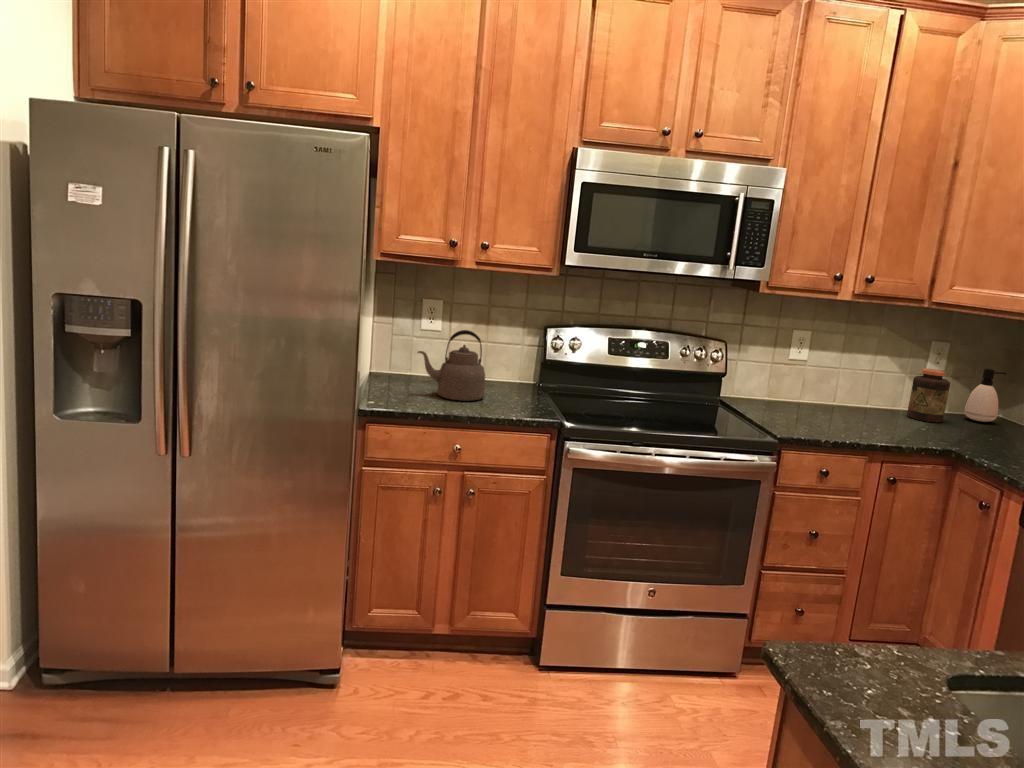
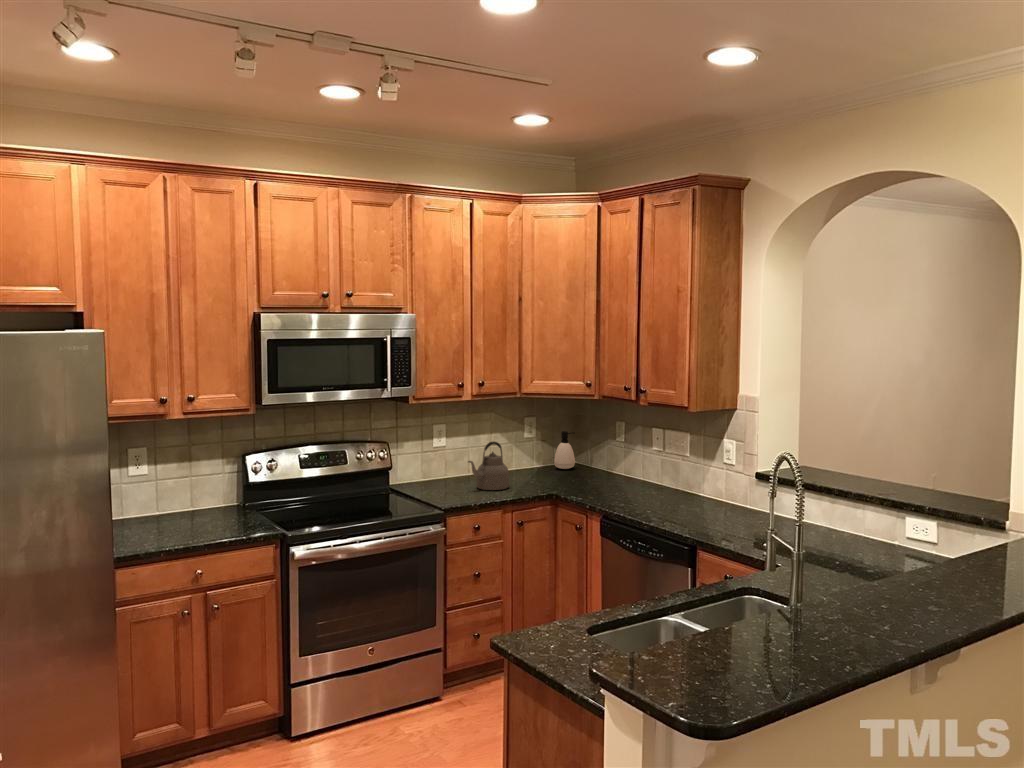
kettle: present [418,330,485,401] -> present [468,442,509,490]
jar: present [907,369,950,422] -> none [519,438,543,476]

